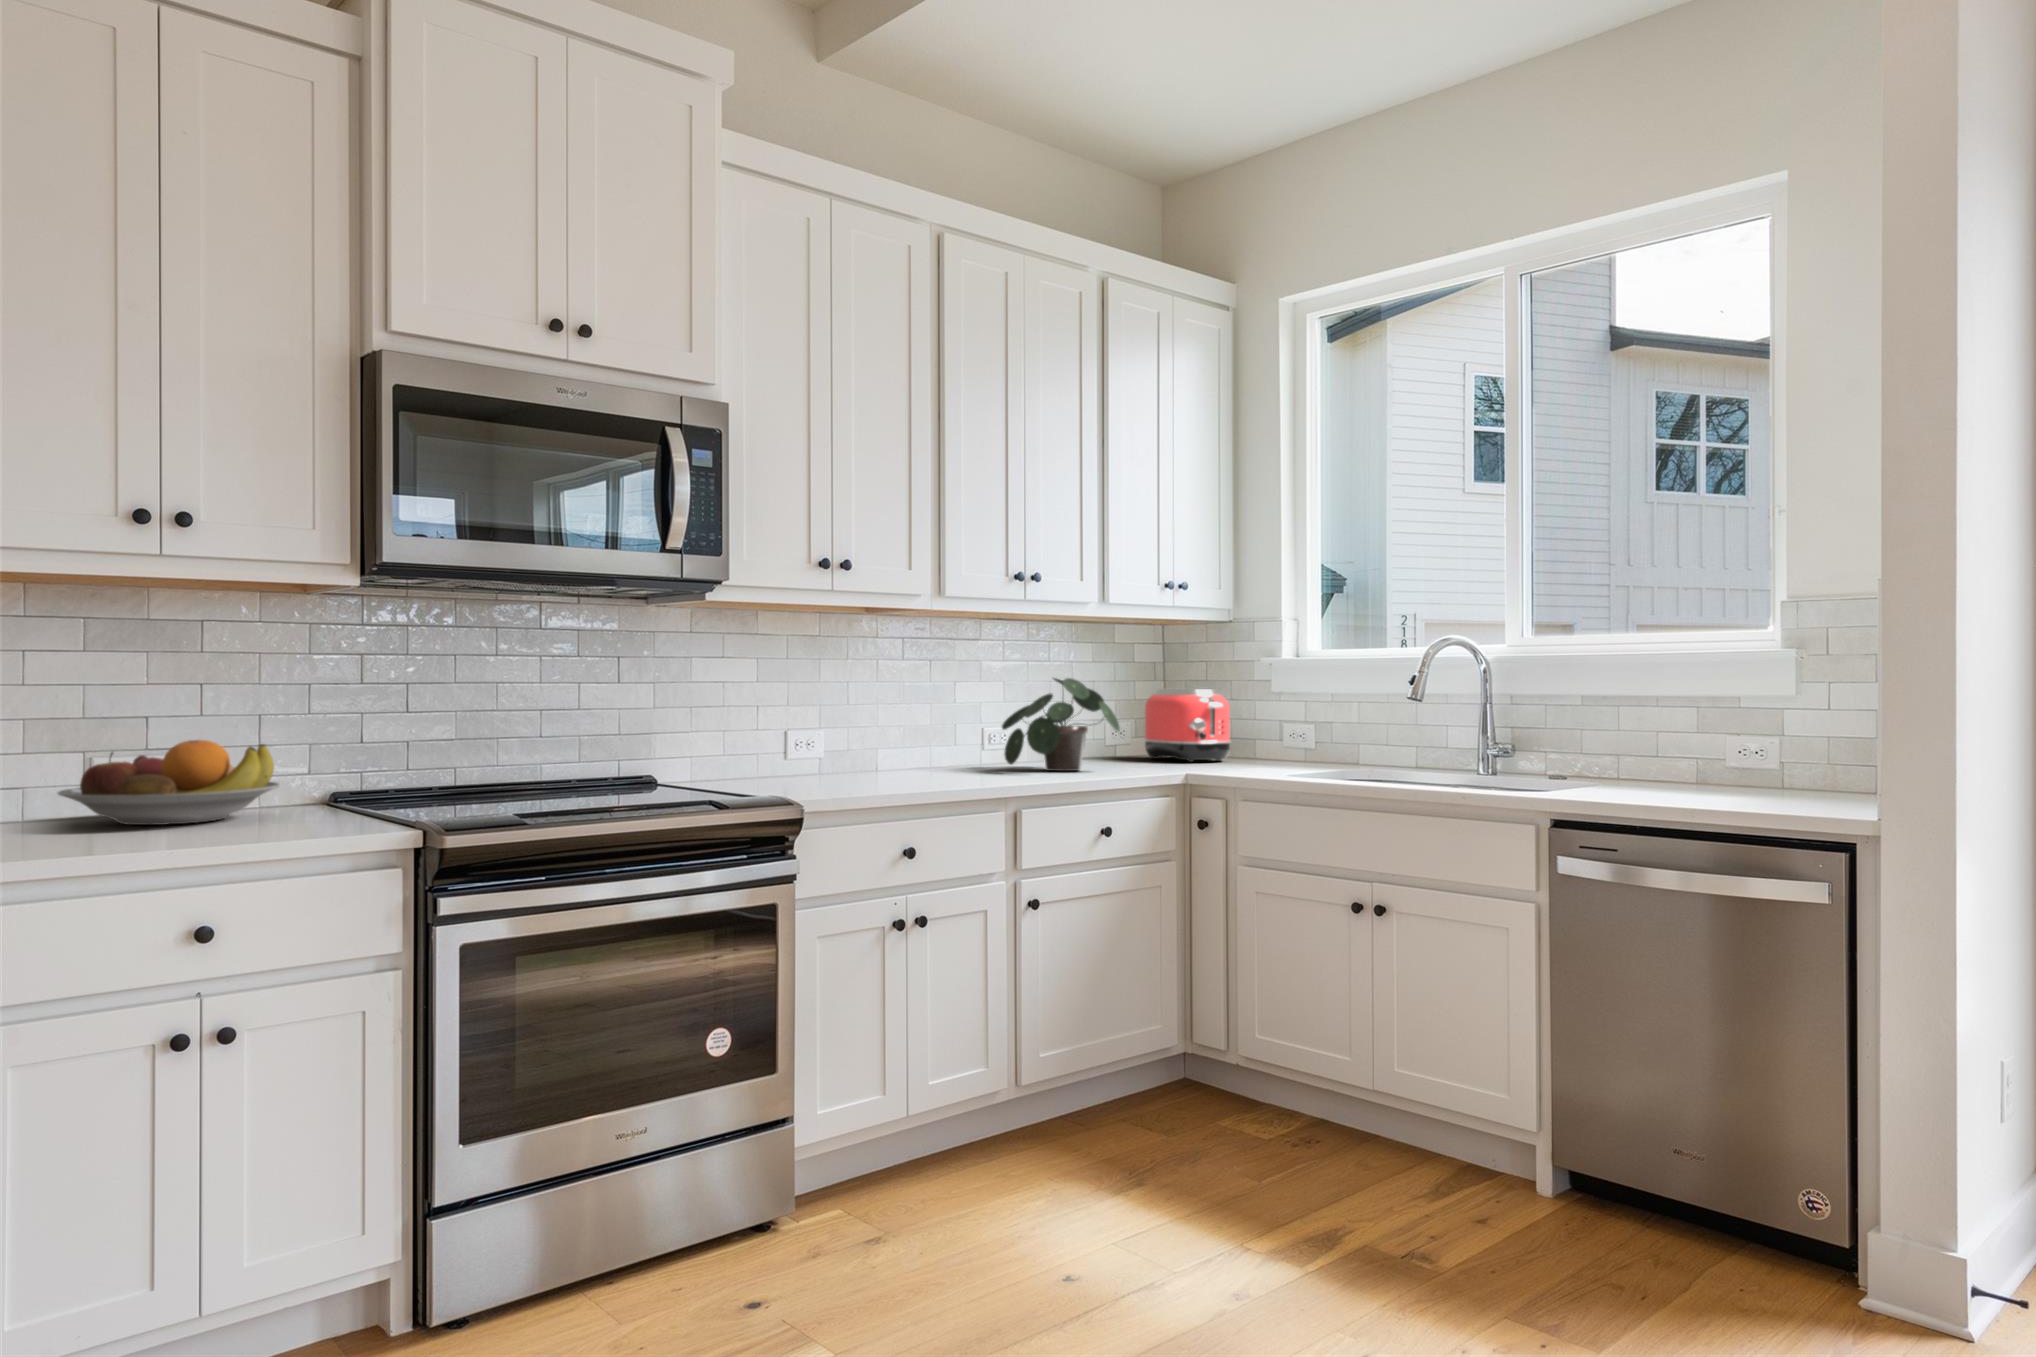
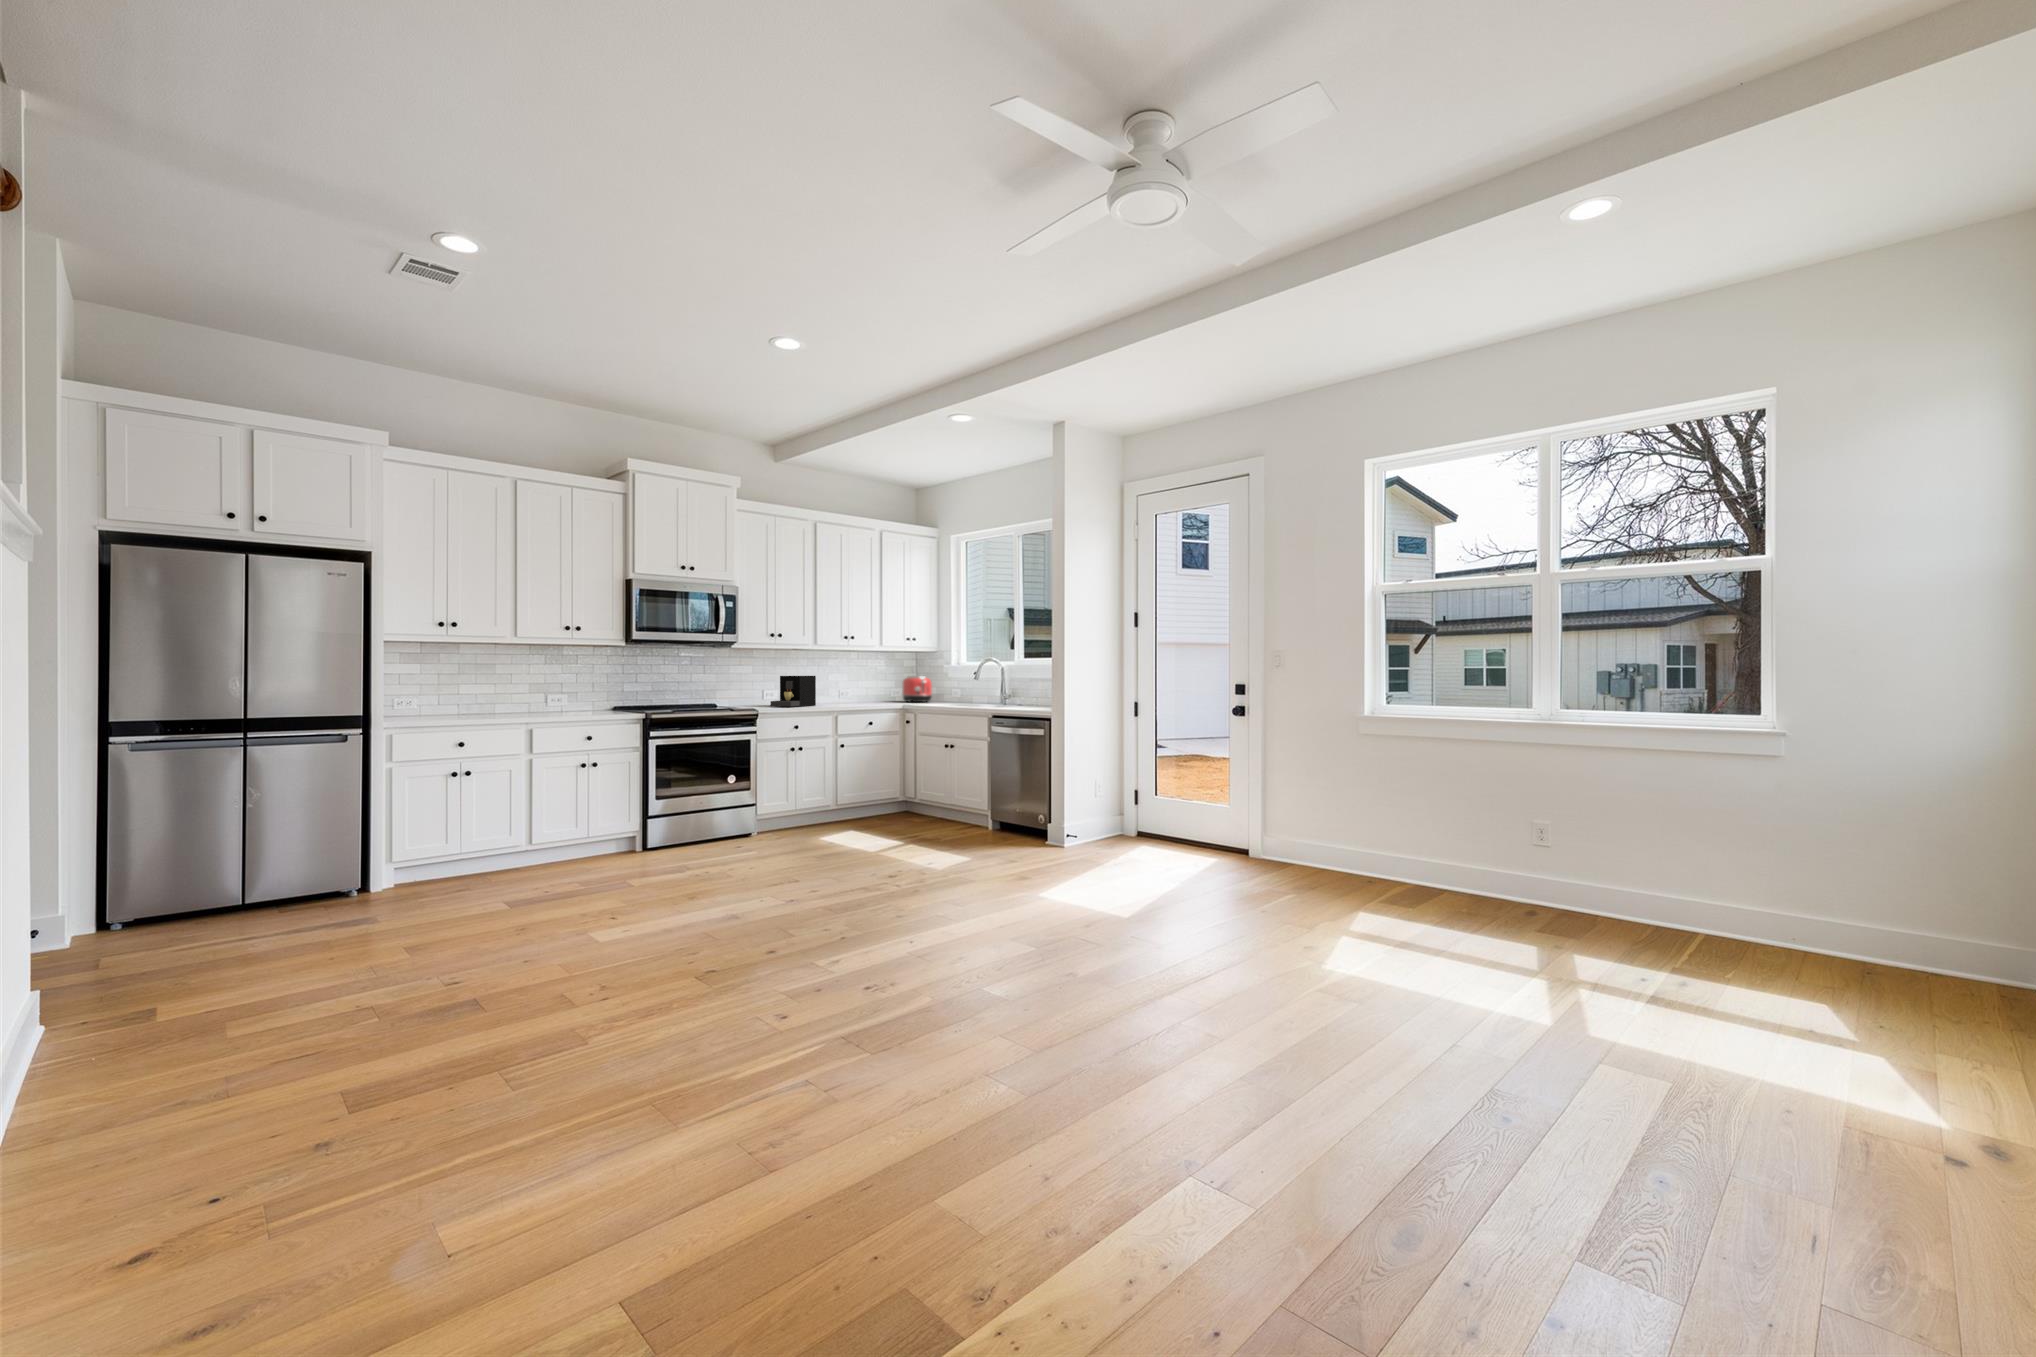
potted plant: present [1002,678,1120,771] -> none [840,672,881,704]
coffee maker: none [825,689,948,786] -> present [770,676,816,707]
fruit bowl: present [58,740,280,825] -> none [546,690,604,712]

